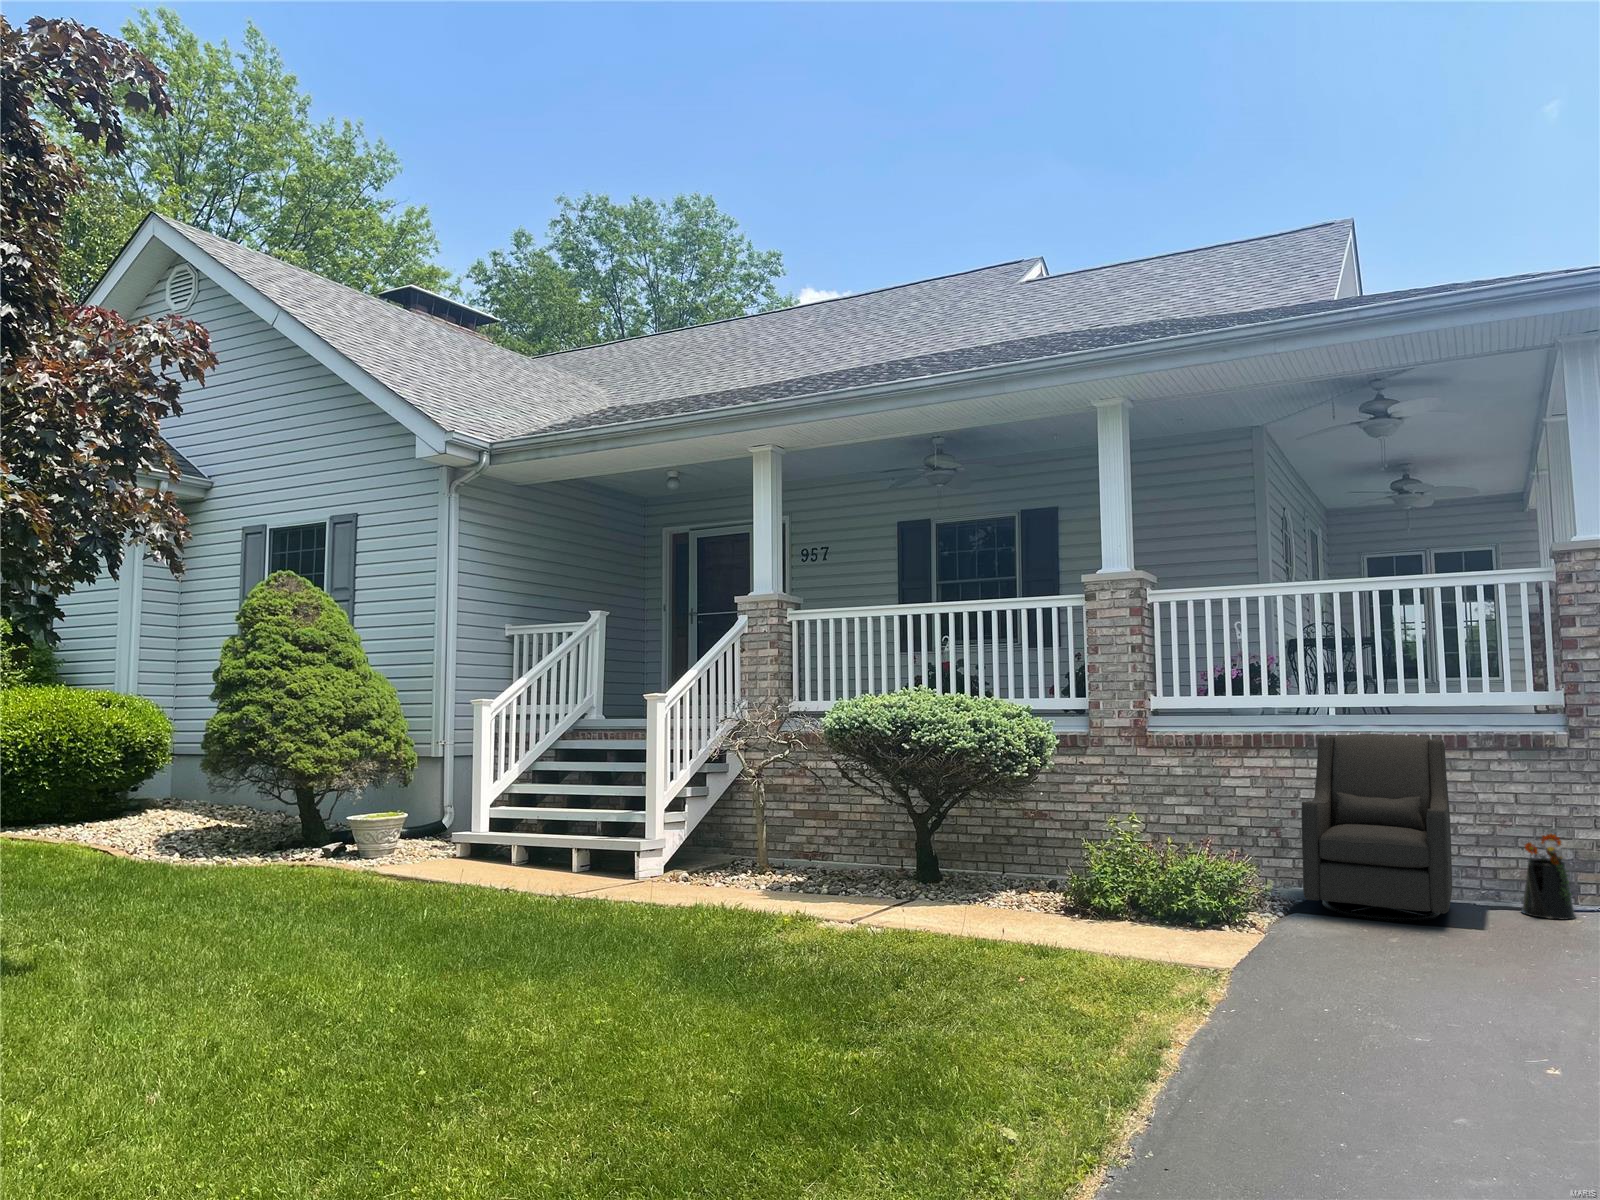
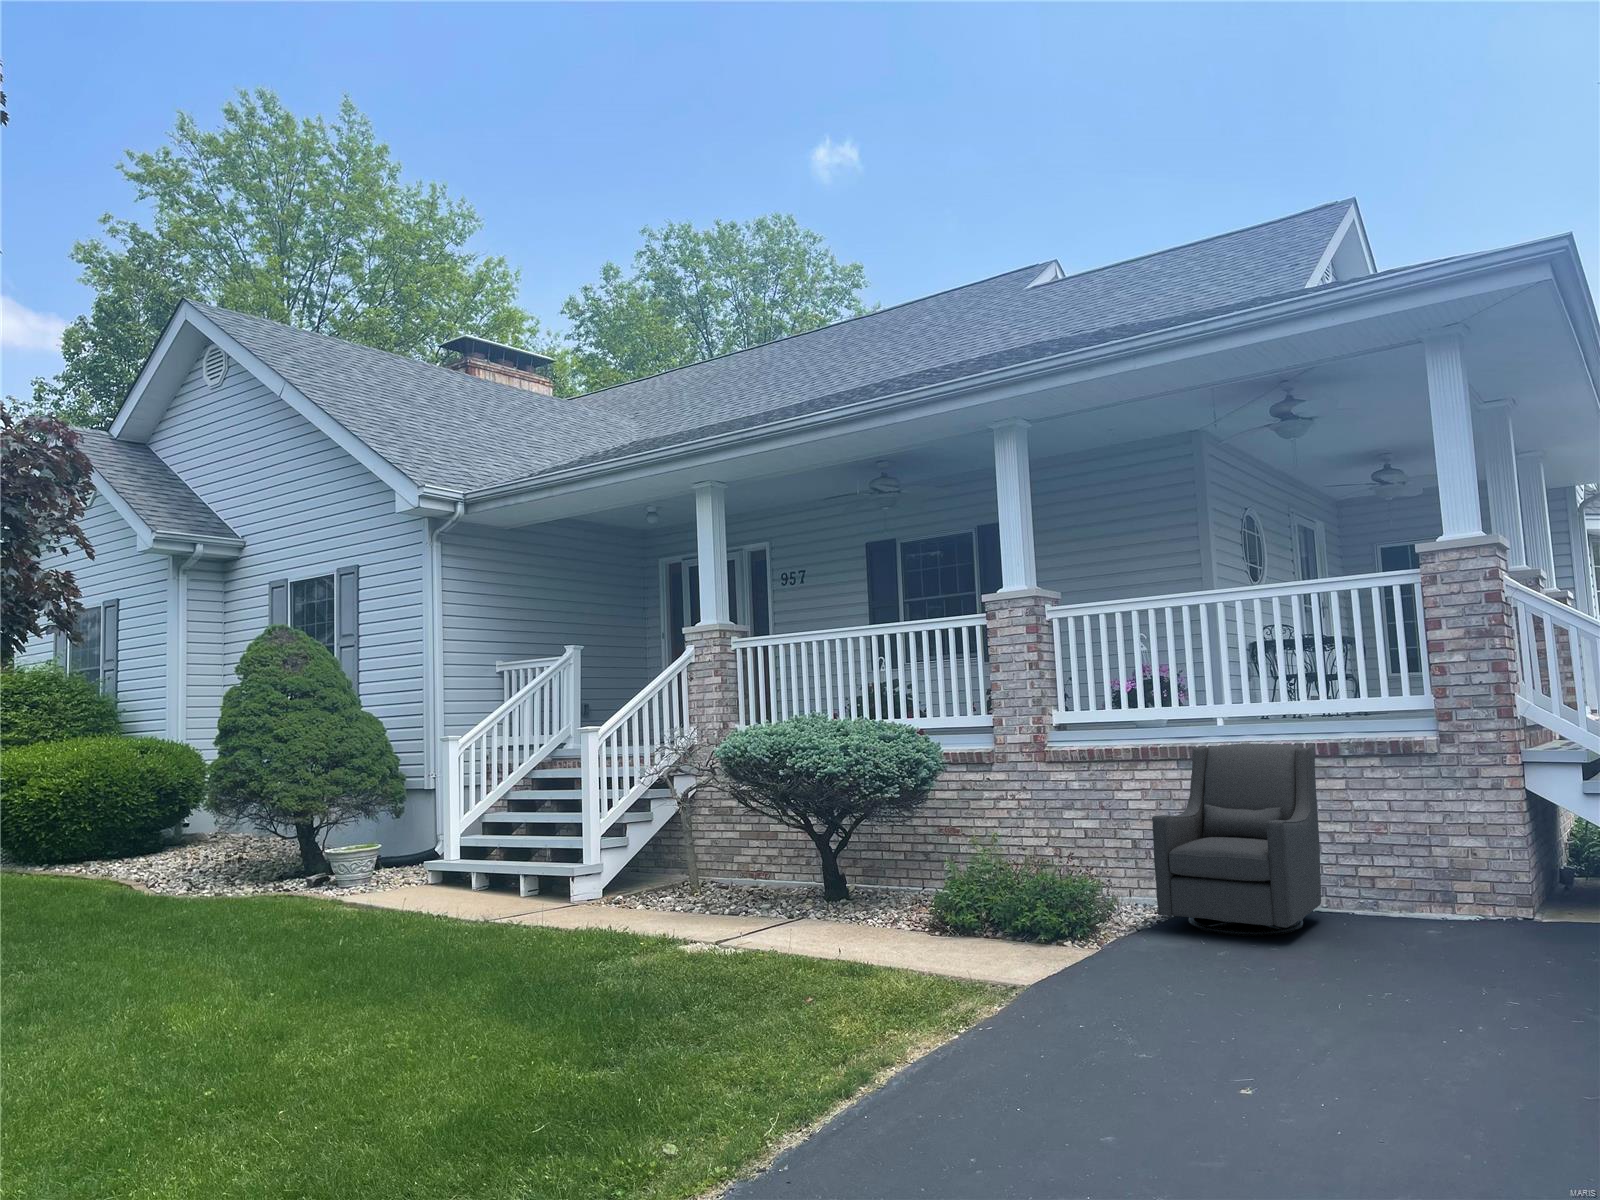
watering can: present [1521,834,1576,919] -> none [1388,841,1447,931]

